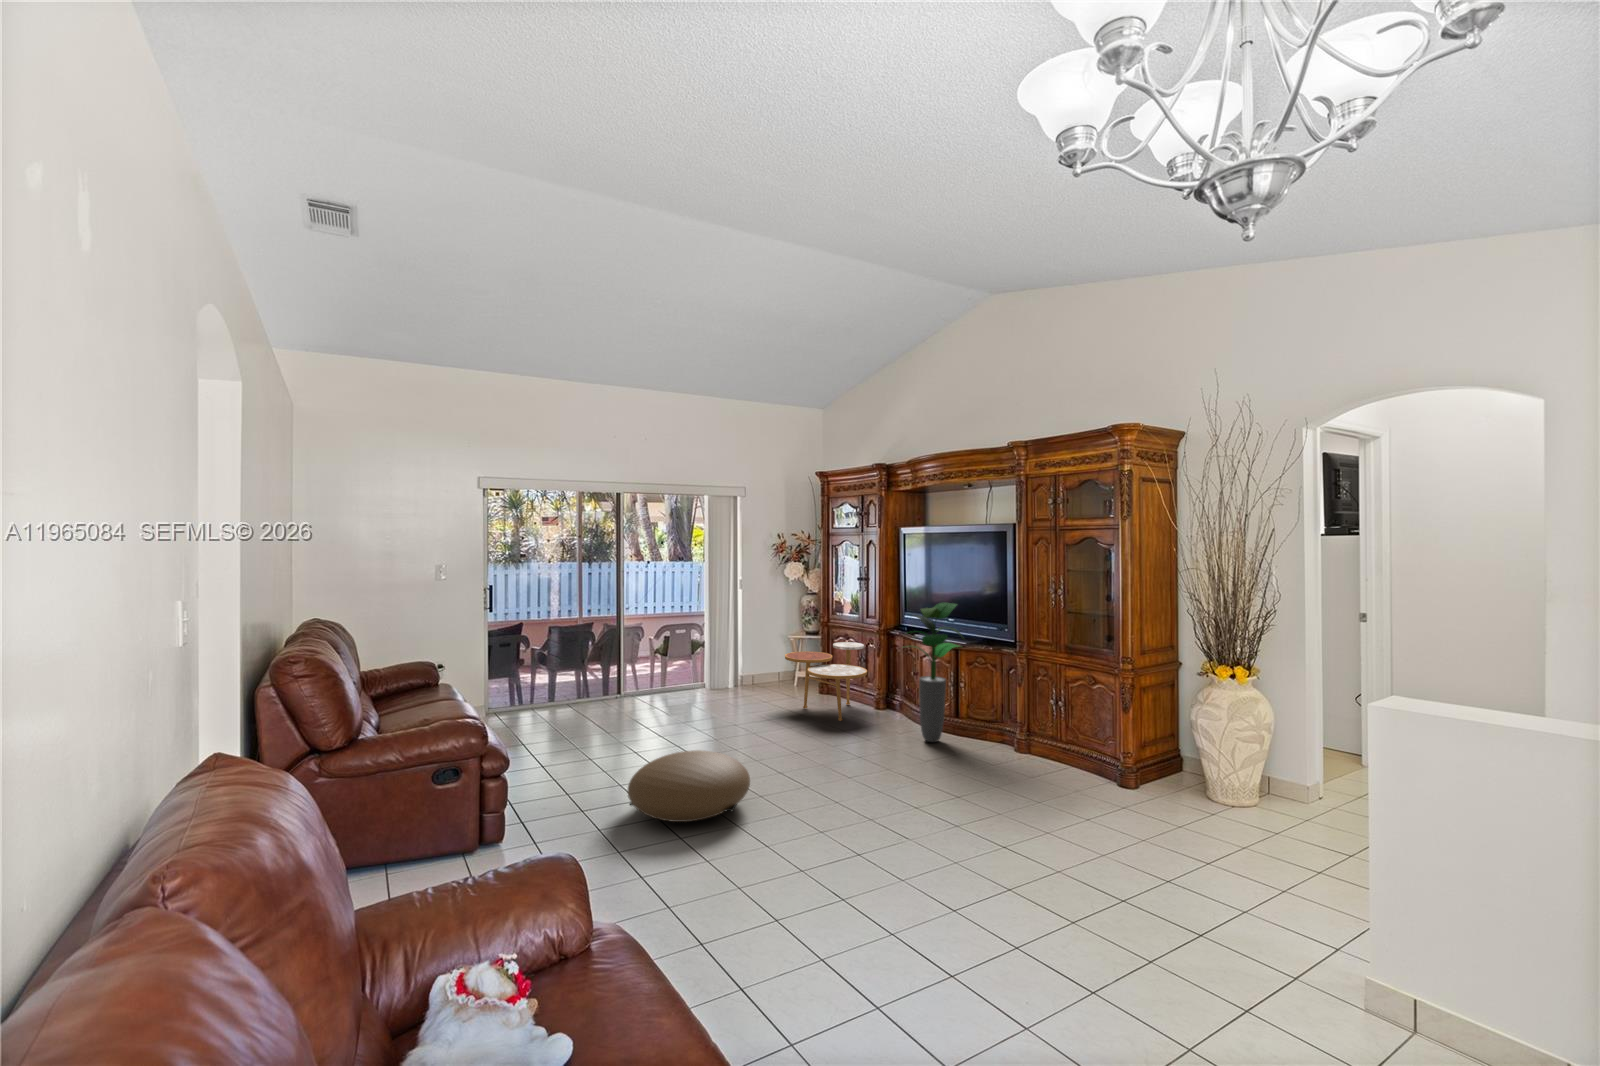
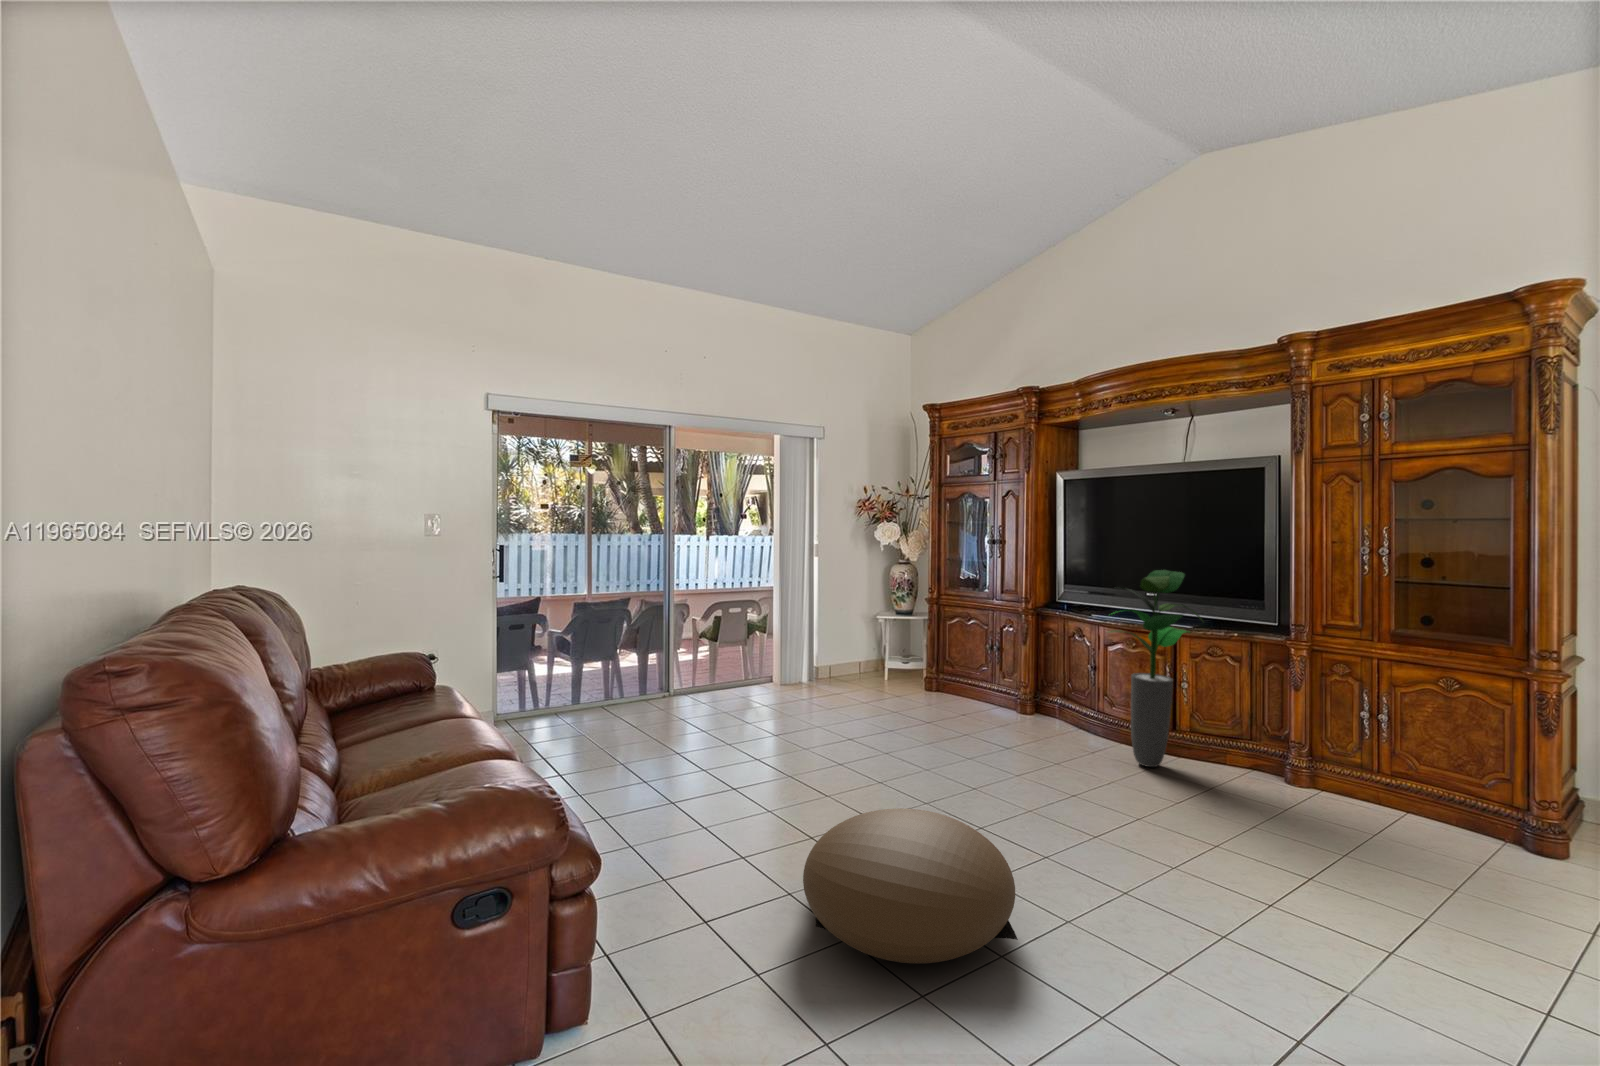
side table: present [785,642,867,721] -> none [899,625,1023,732]

